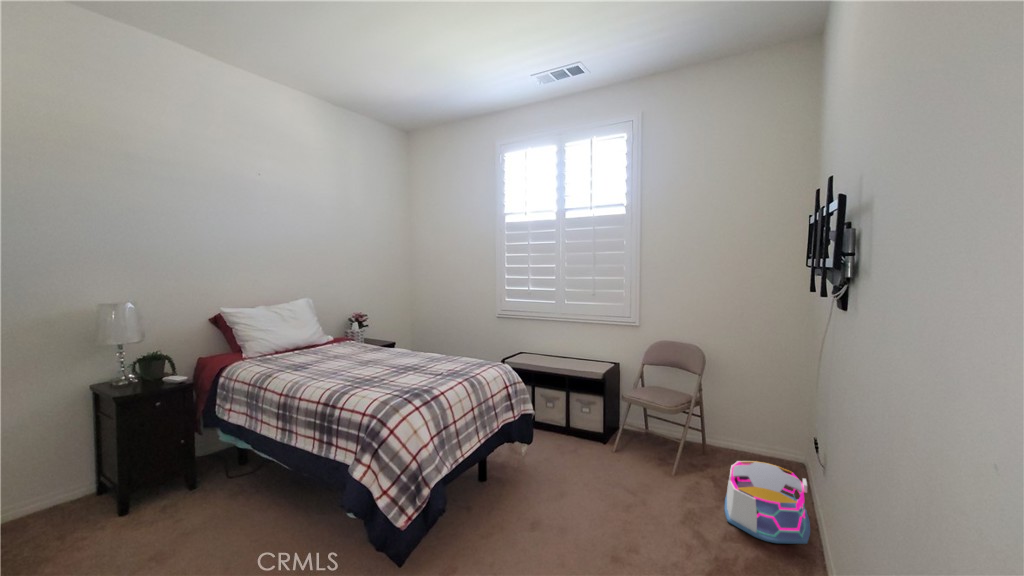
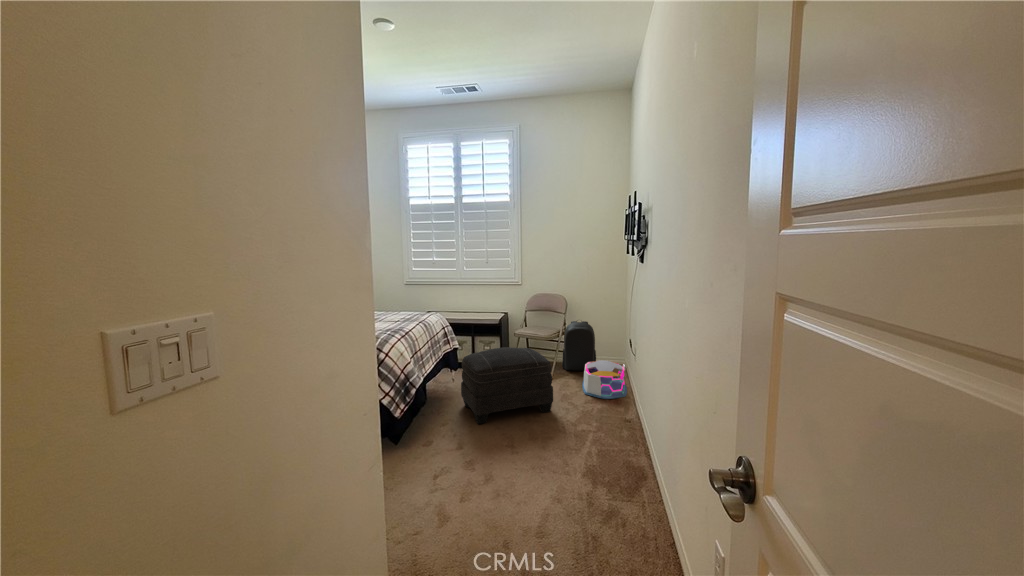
backpack: none [696,387,755,472] -> present [562,321,596,371]
ottoman: none [525,427,663,550] -> present [461,347,553,424]

